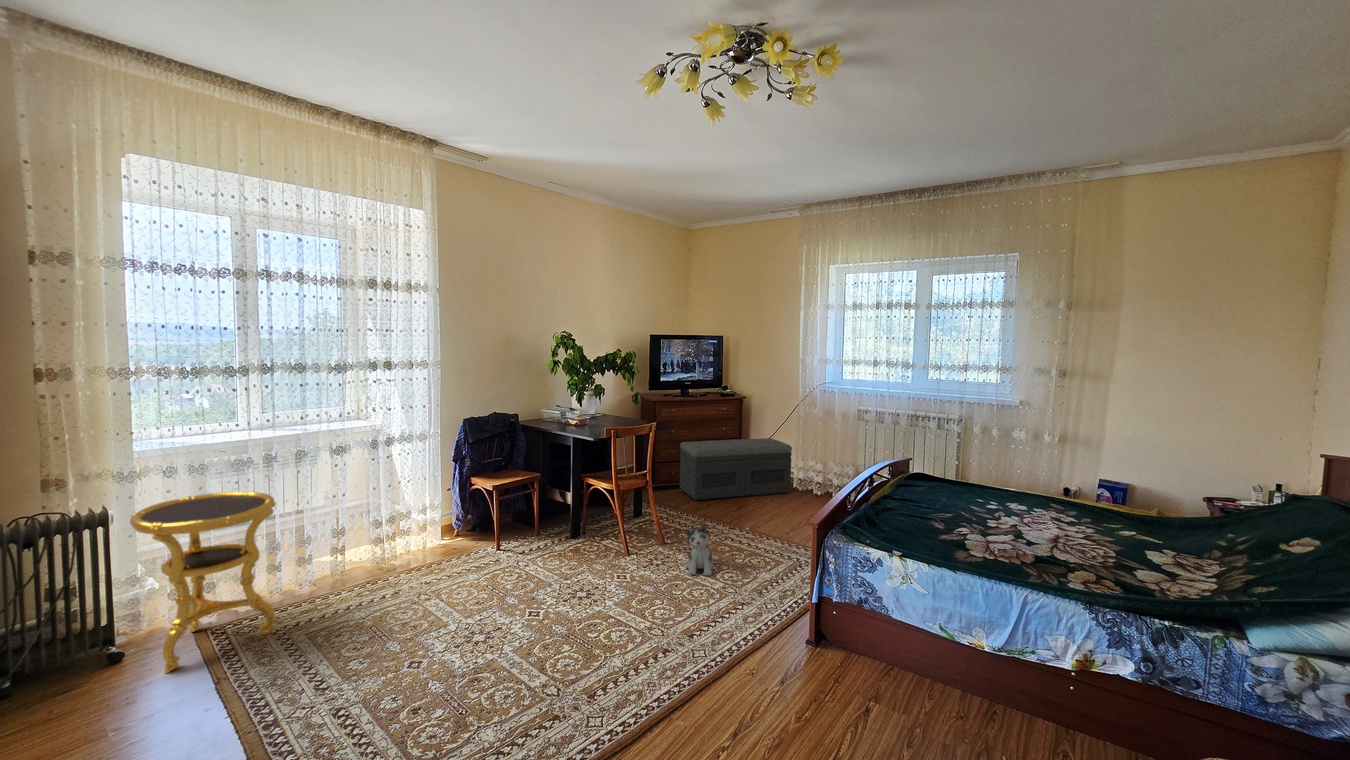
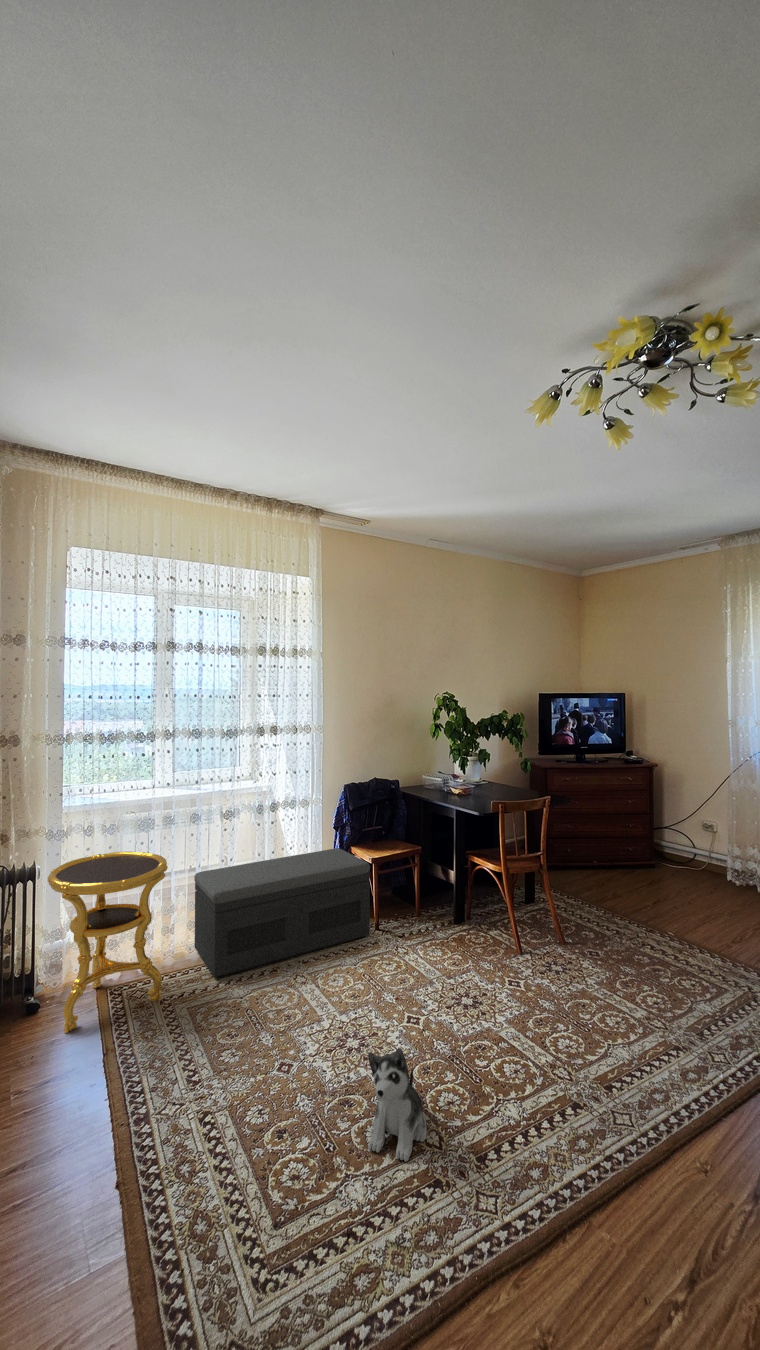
storage bench: present [680,438,792,501] -> present [194,848,370,978]
plush toy: present [685,523,715,576] -> present [368,1048,427,1162]

